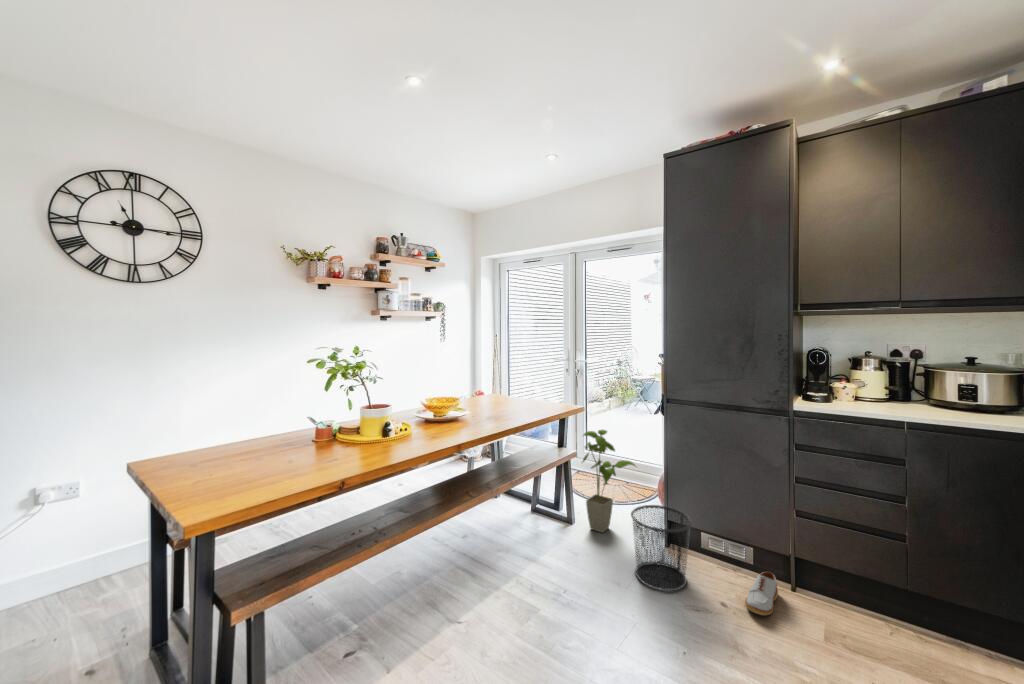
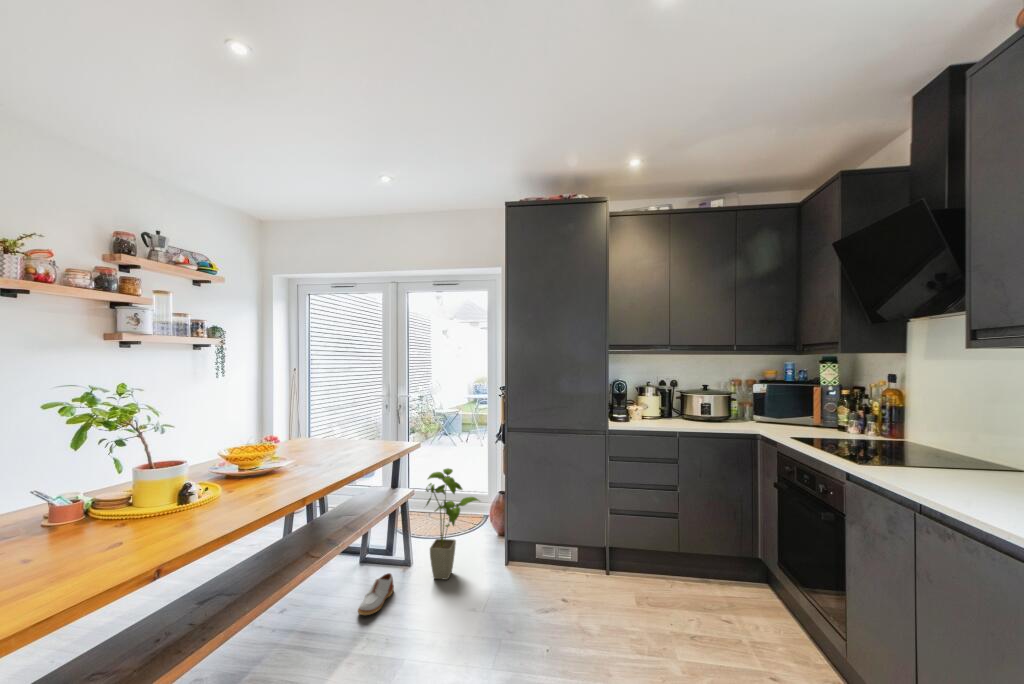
trash can: present [631,505,692,591] -> none [489,537,546,626]
shoe: present [745,572,778,615] -> present [358,573,394,615]

